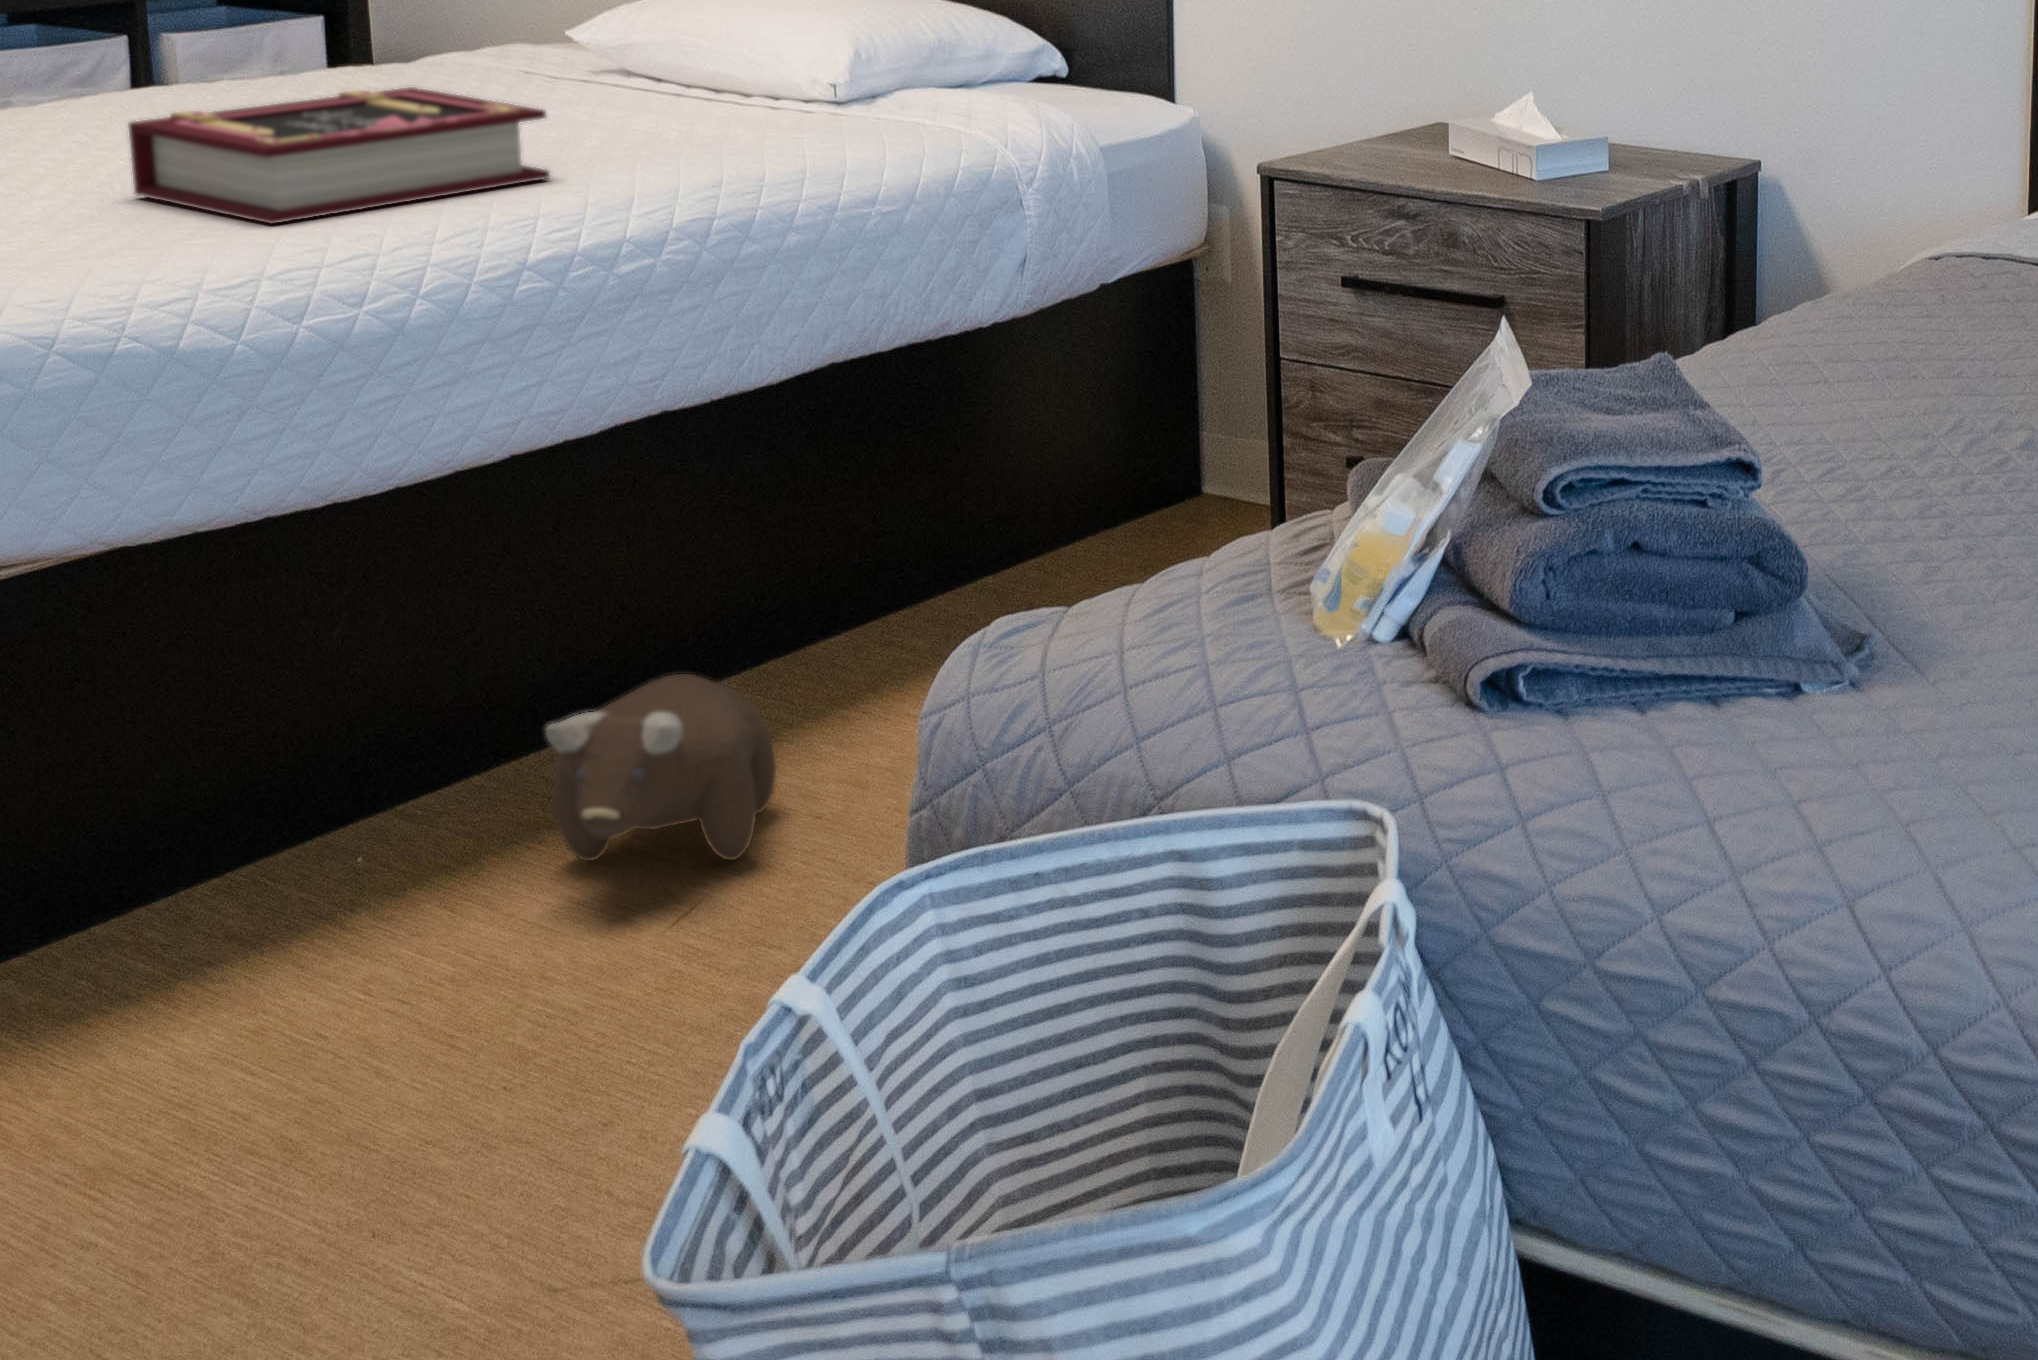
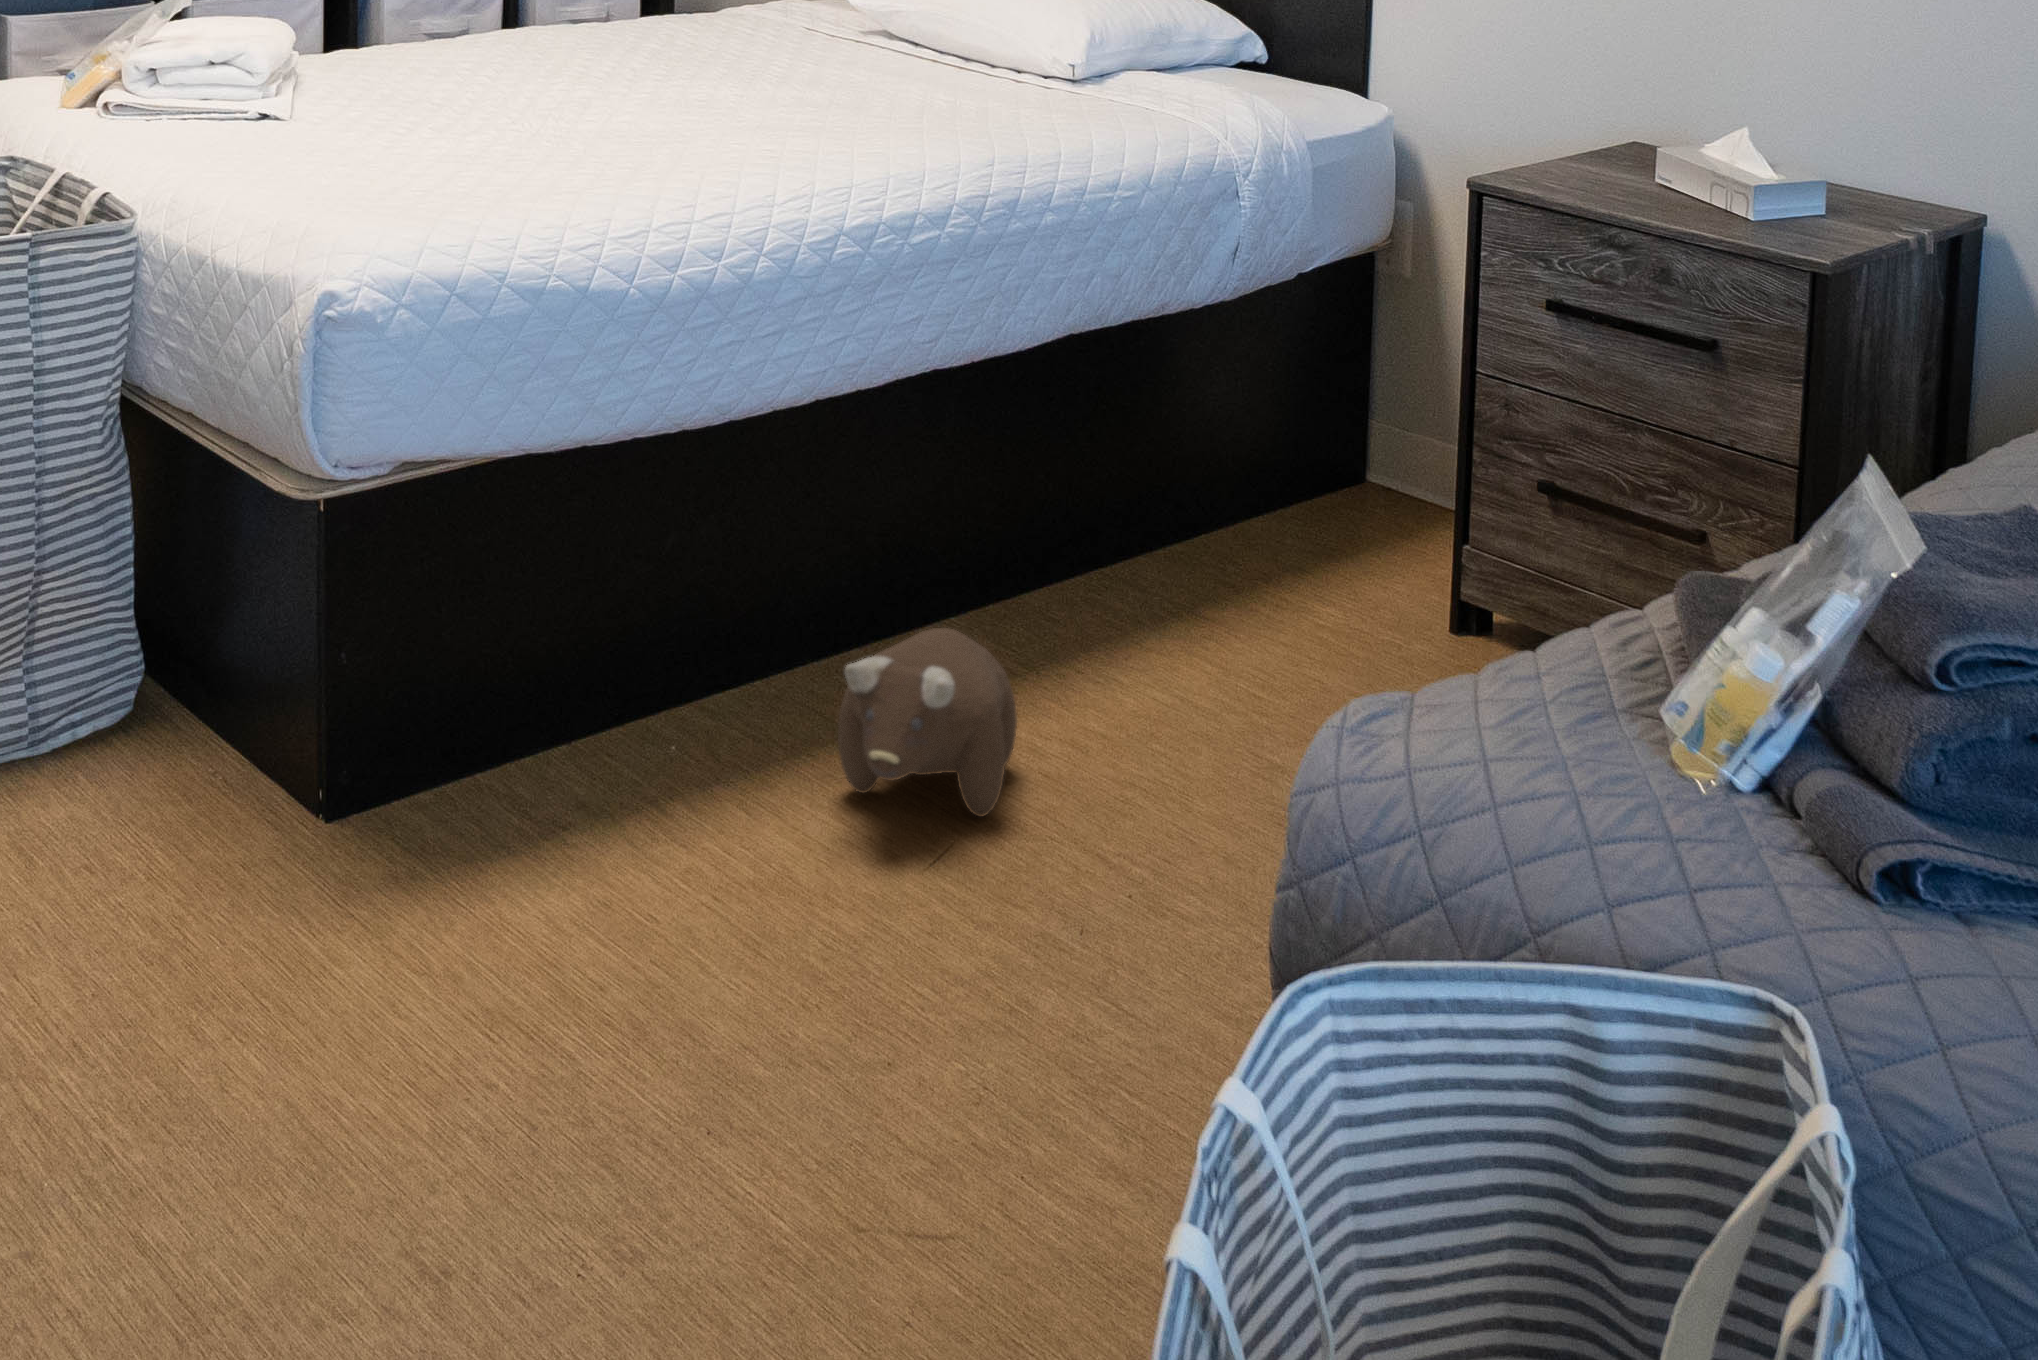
book: present [128,87,550,224] -> none [548,50,855,172]

